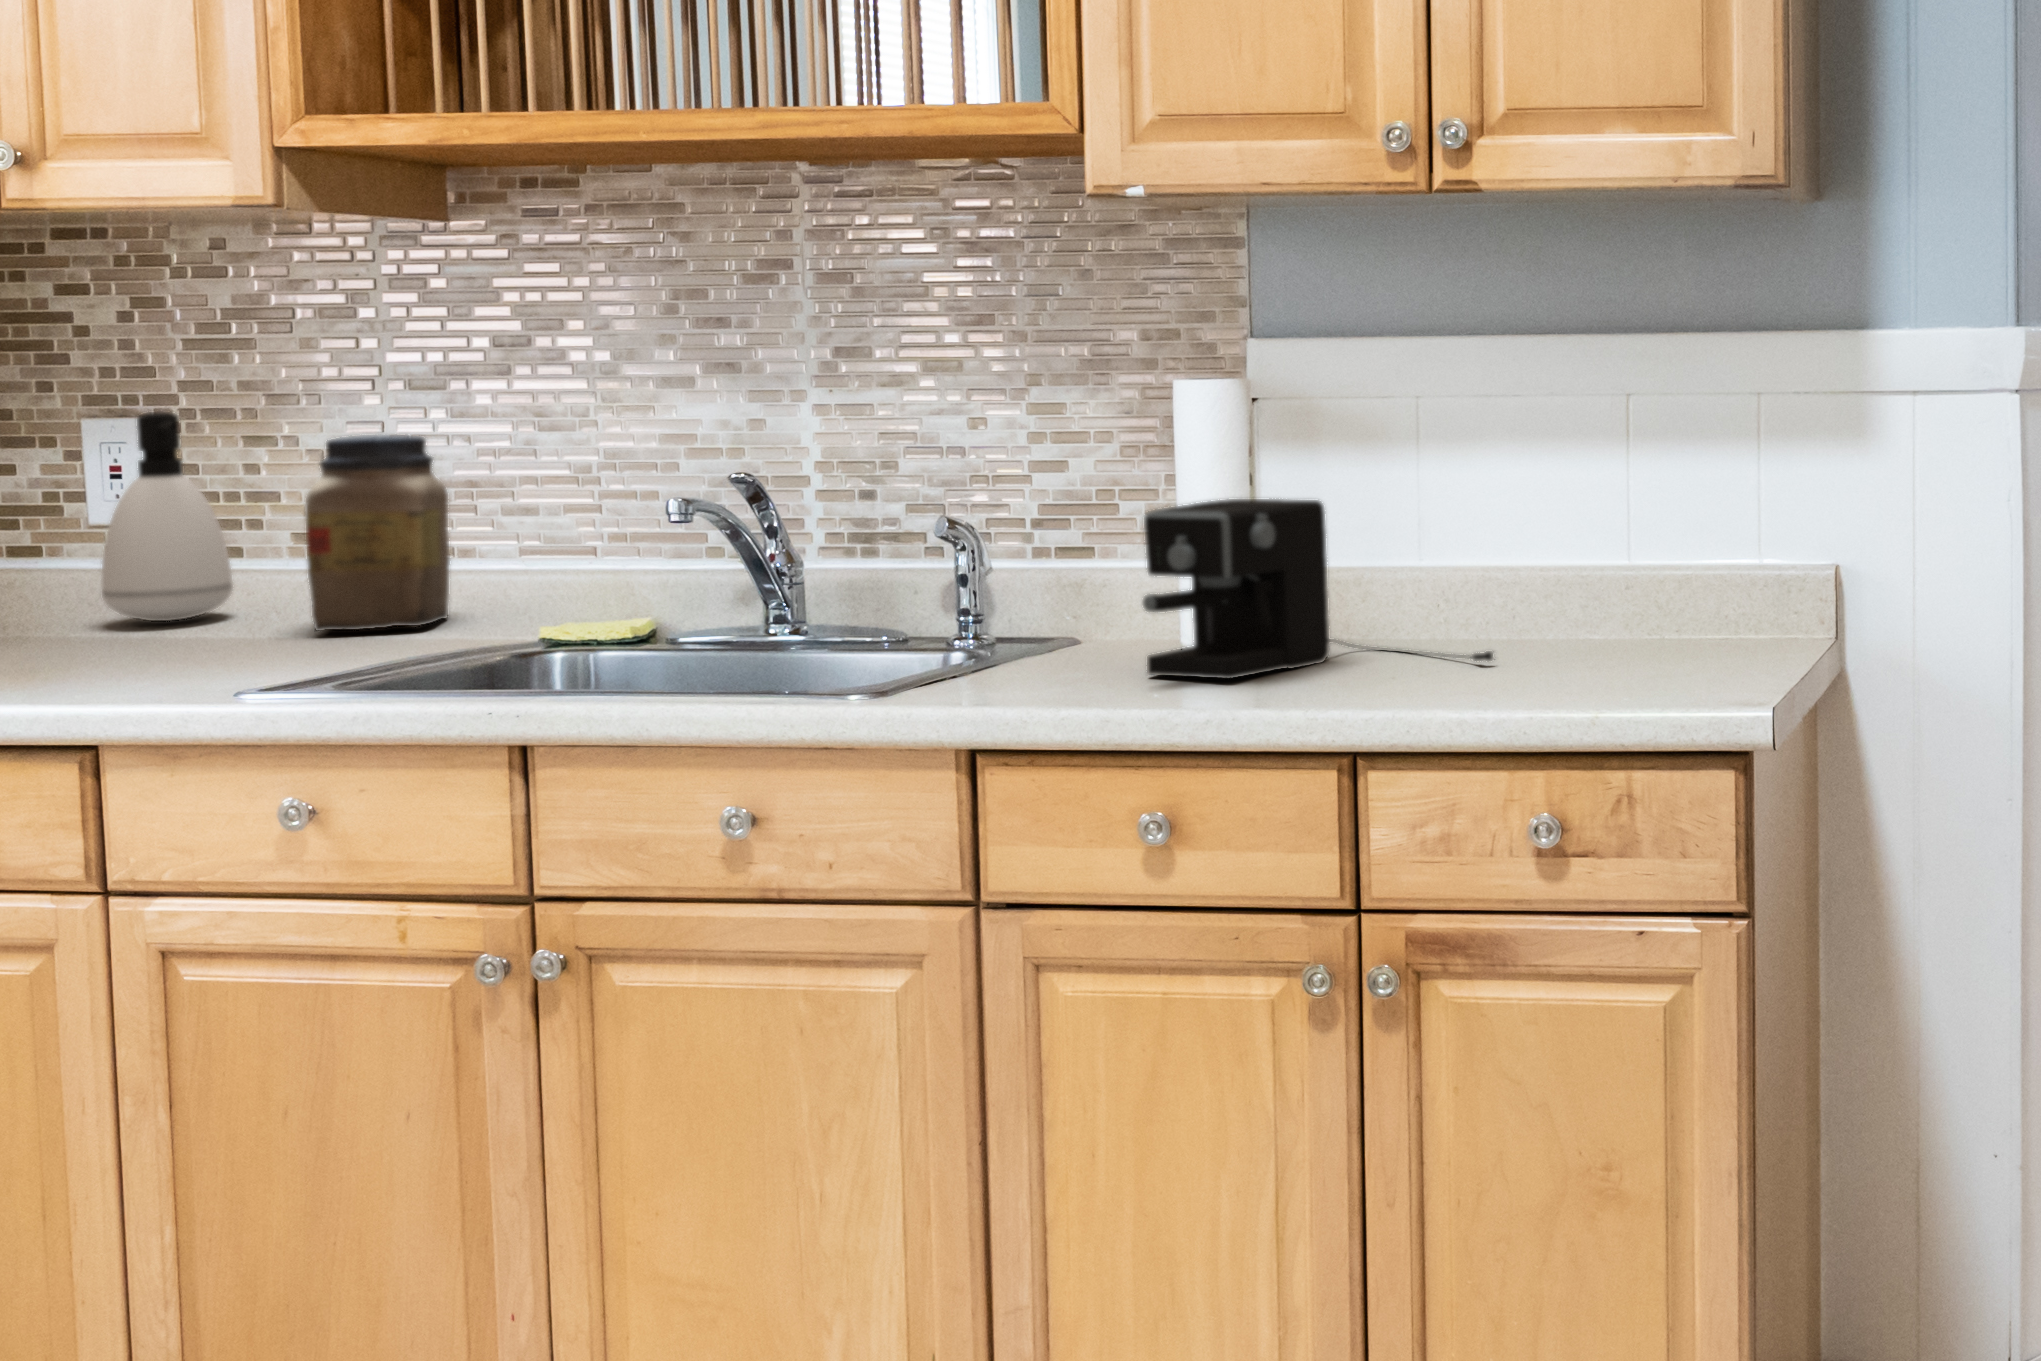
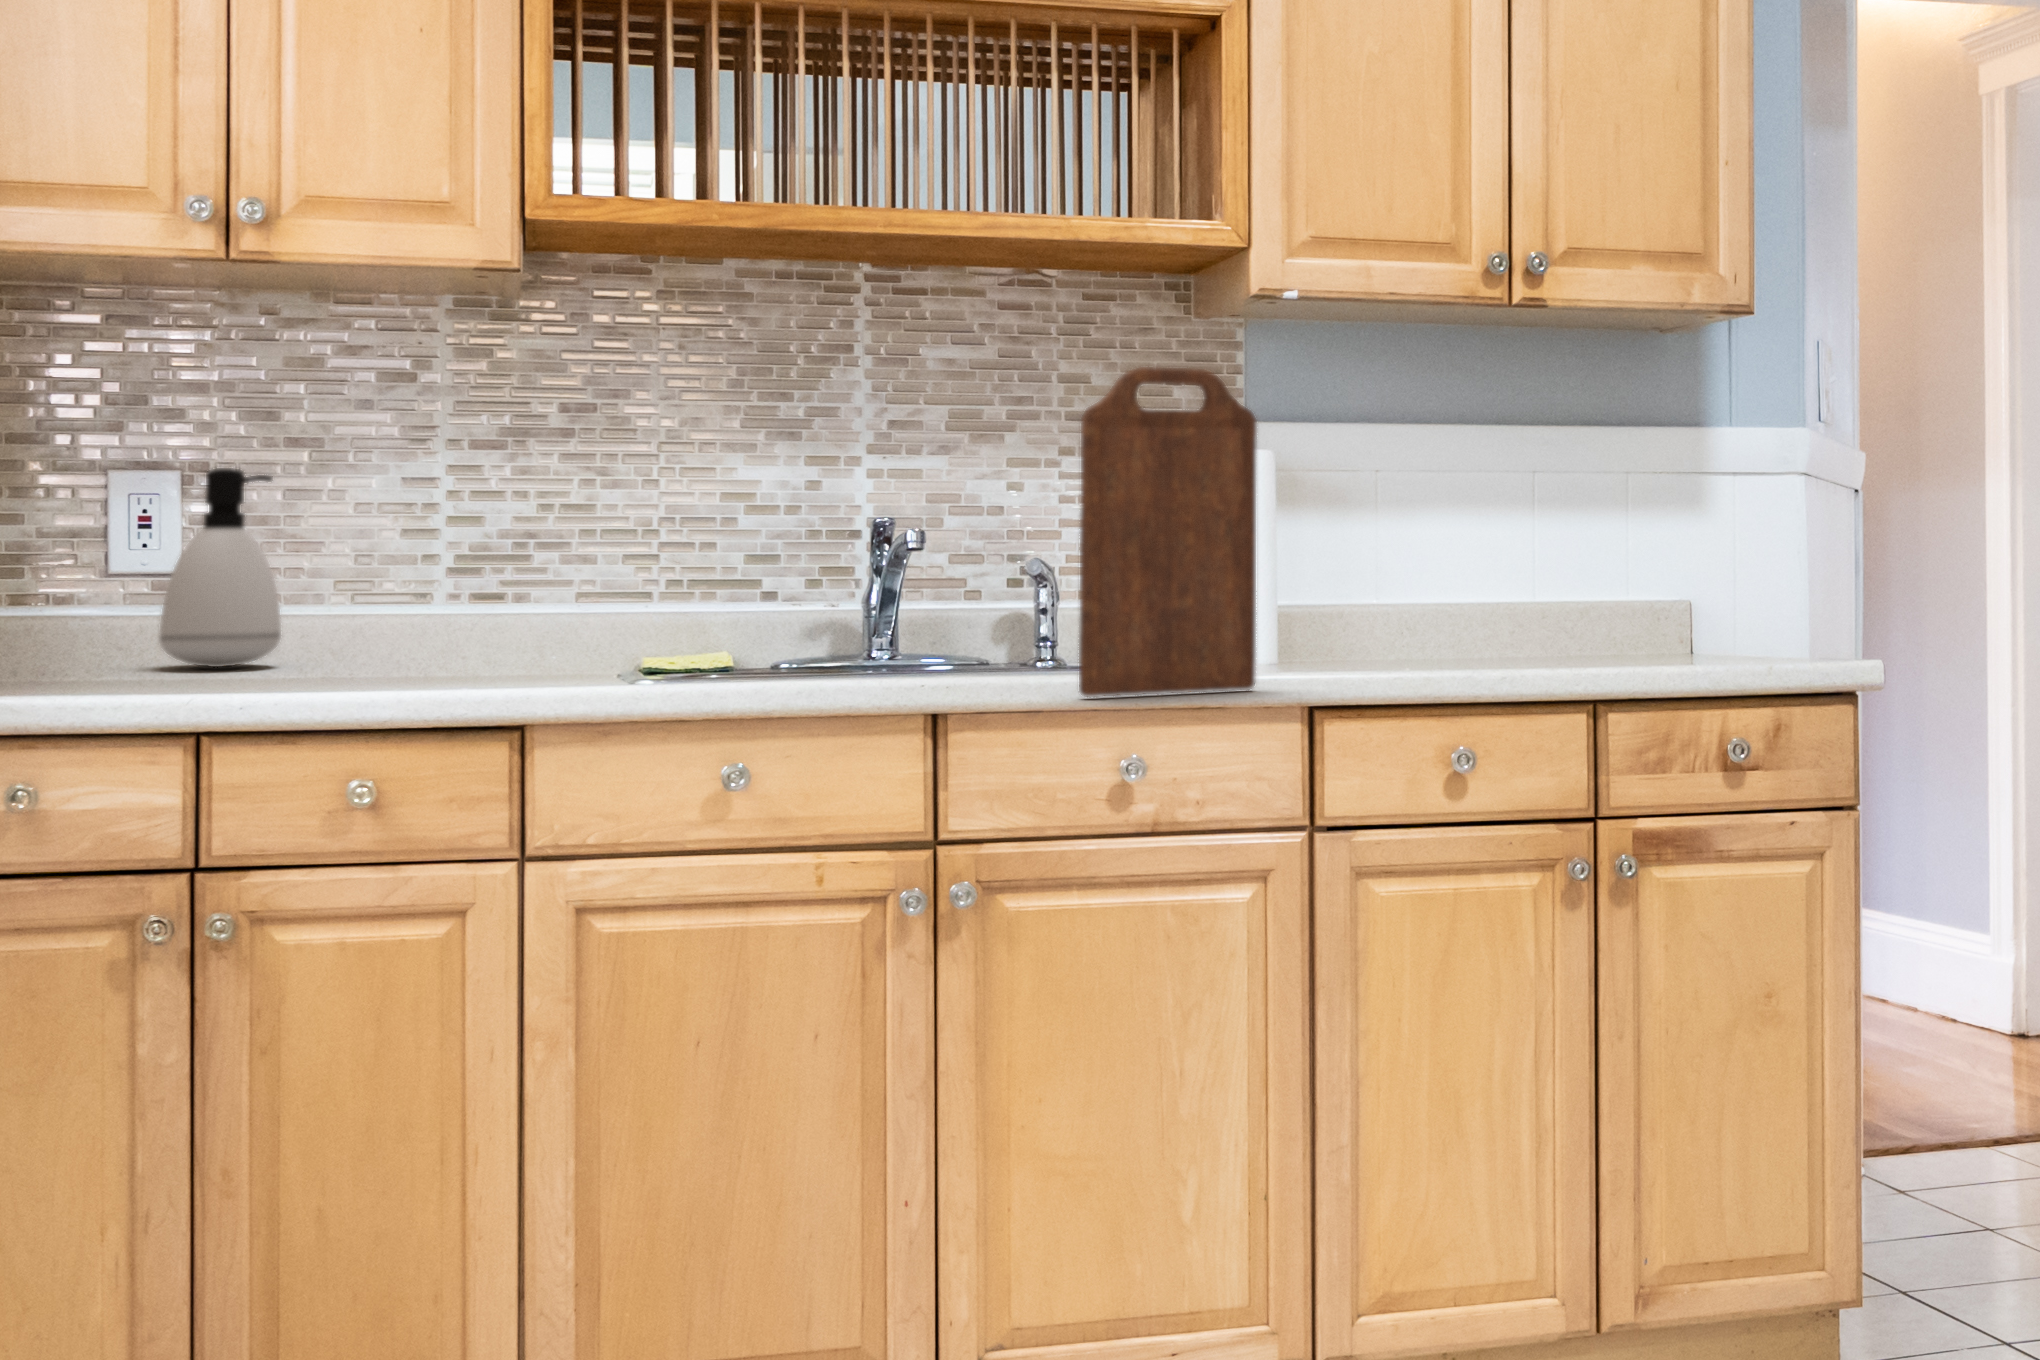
cutting board: none [634,319,907,737] -> present [1079,367,1257,697]
jar: present [306,435,450,631] -> none [409,490,541,667]
coffee maker: present [1143,499,1495,679] -> none [1331,538,1573,670]

